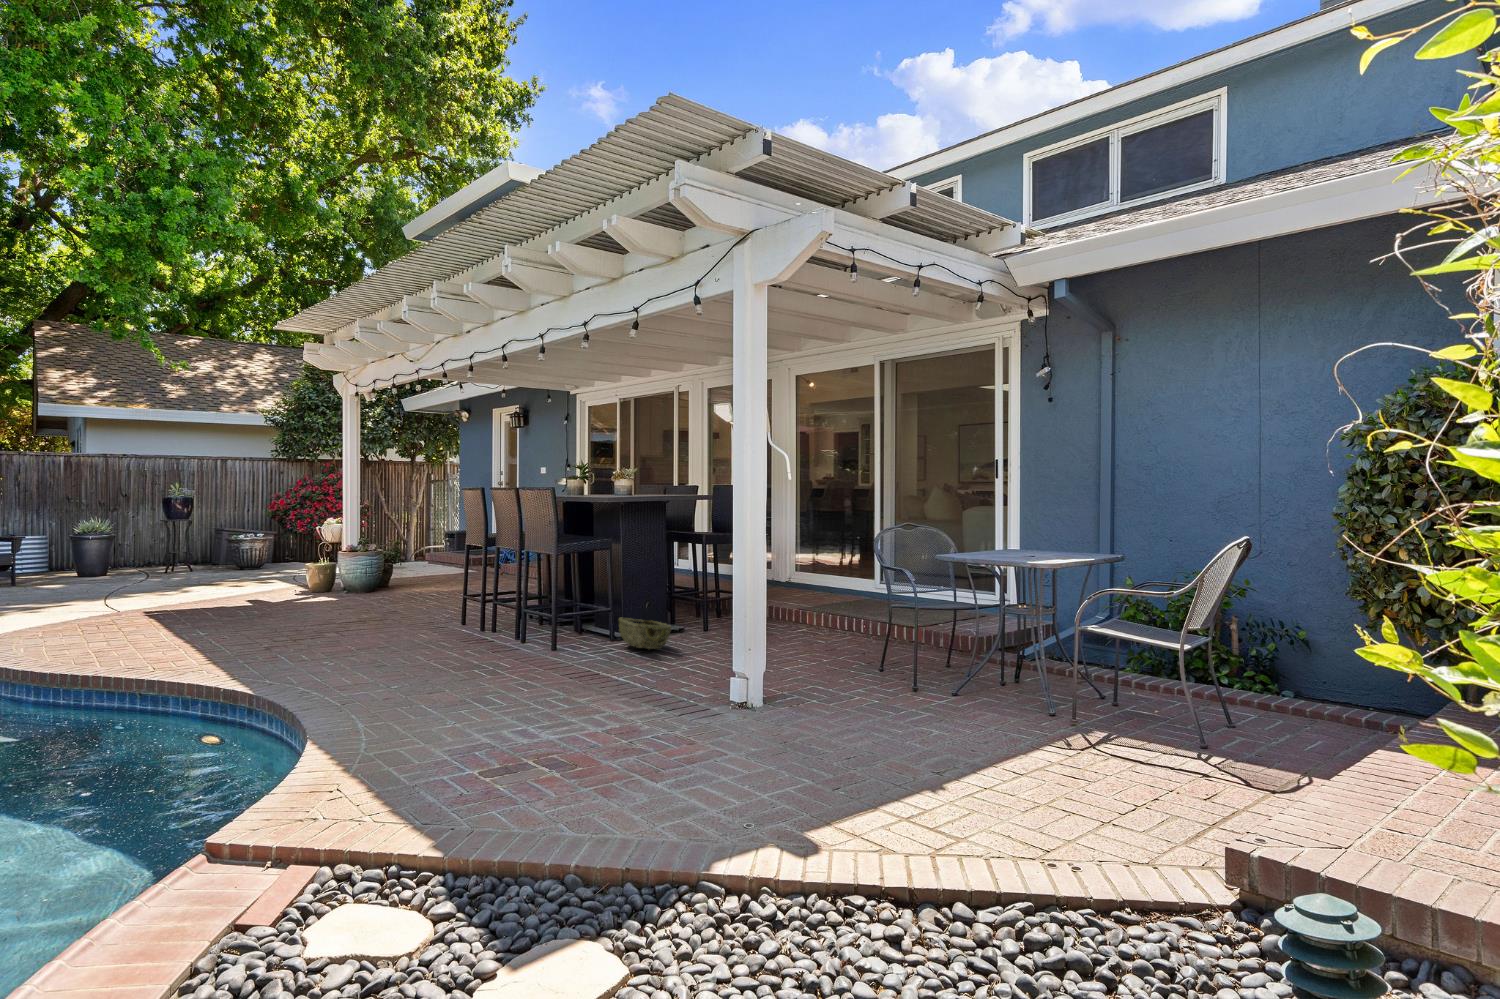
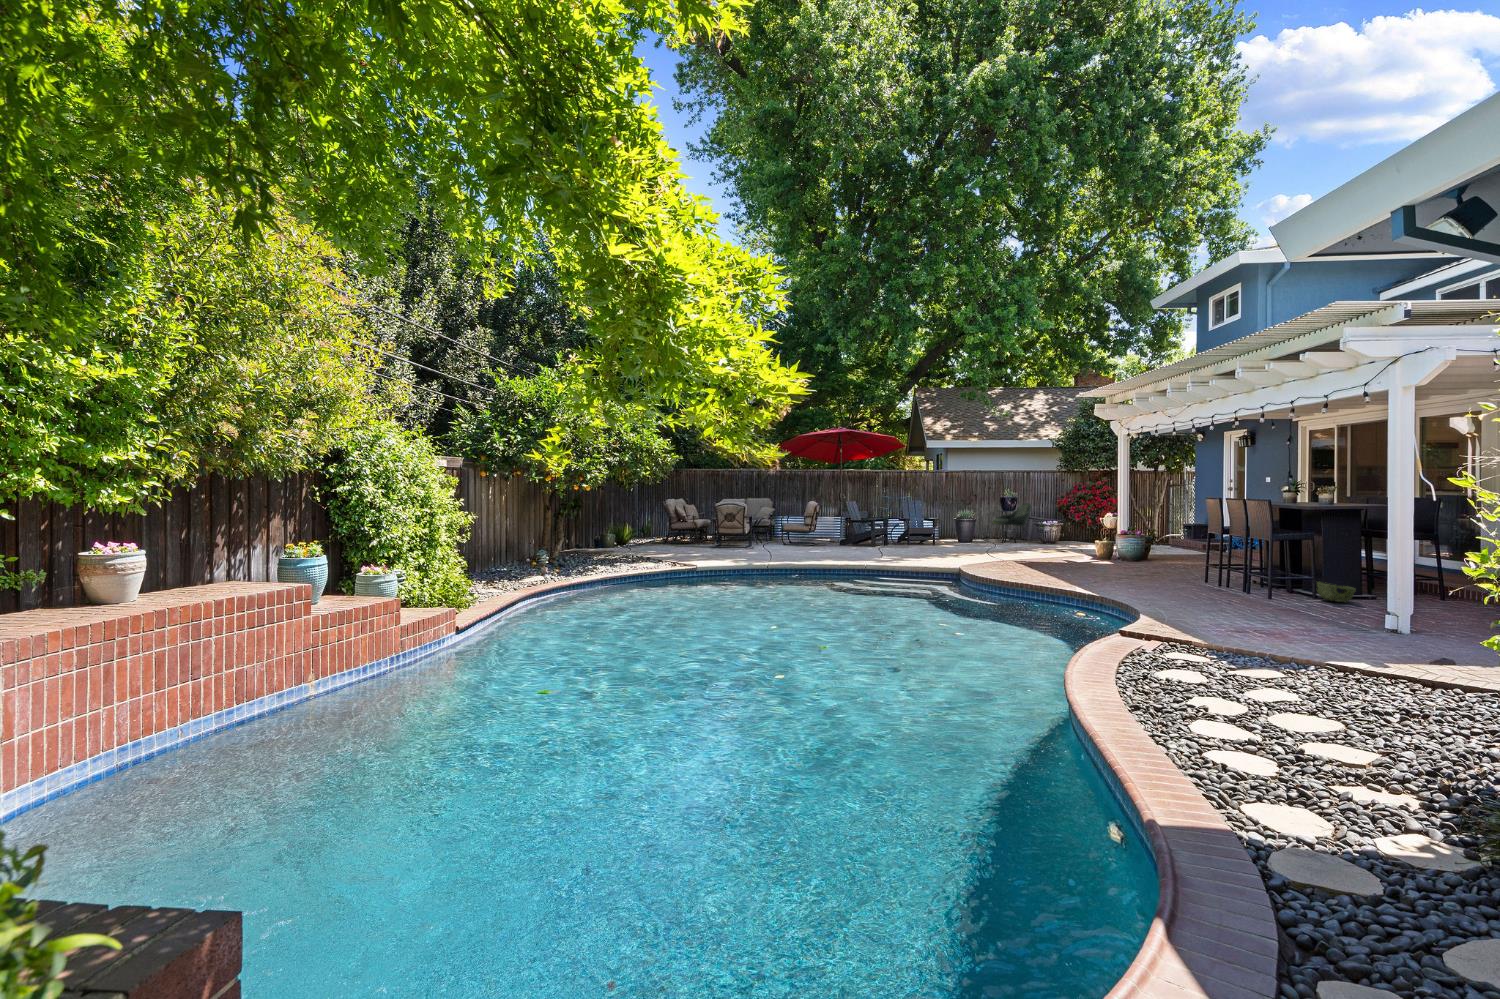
lounge chair: none [155,506,226,569] -> present [993,503,1031,541]

